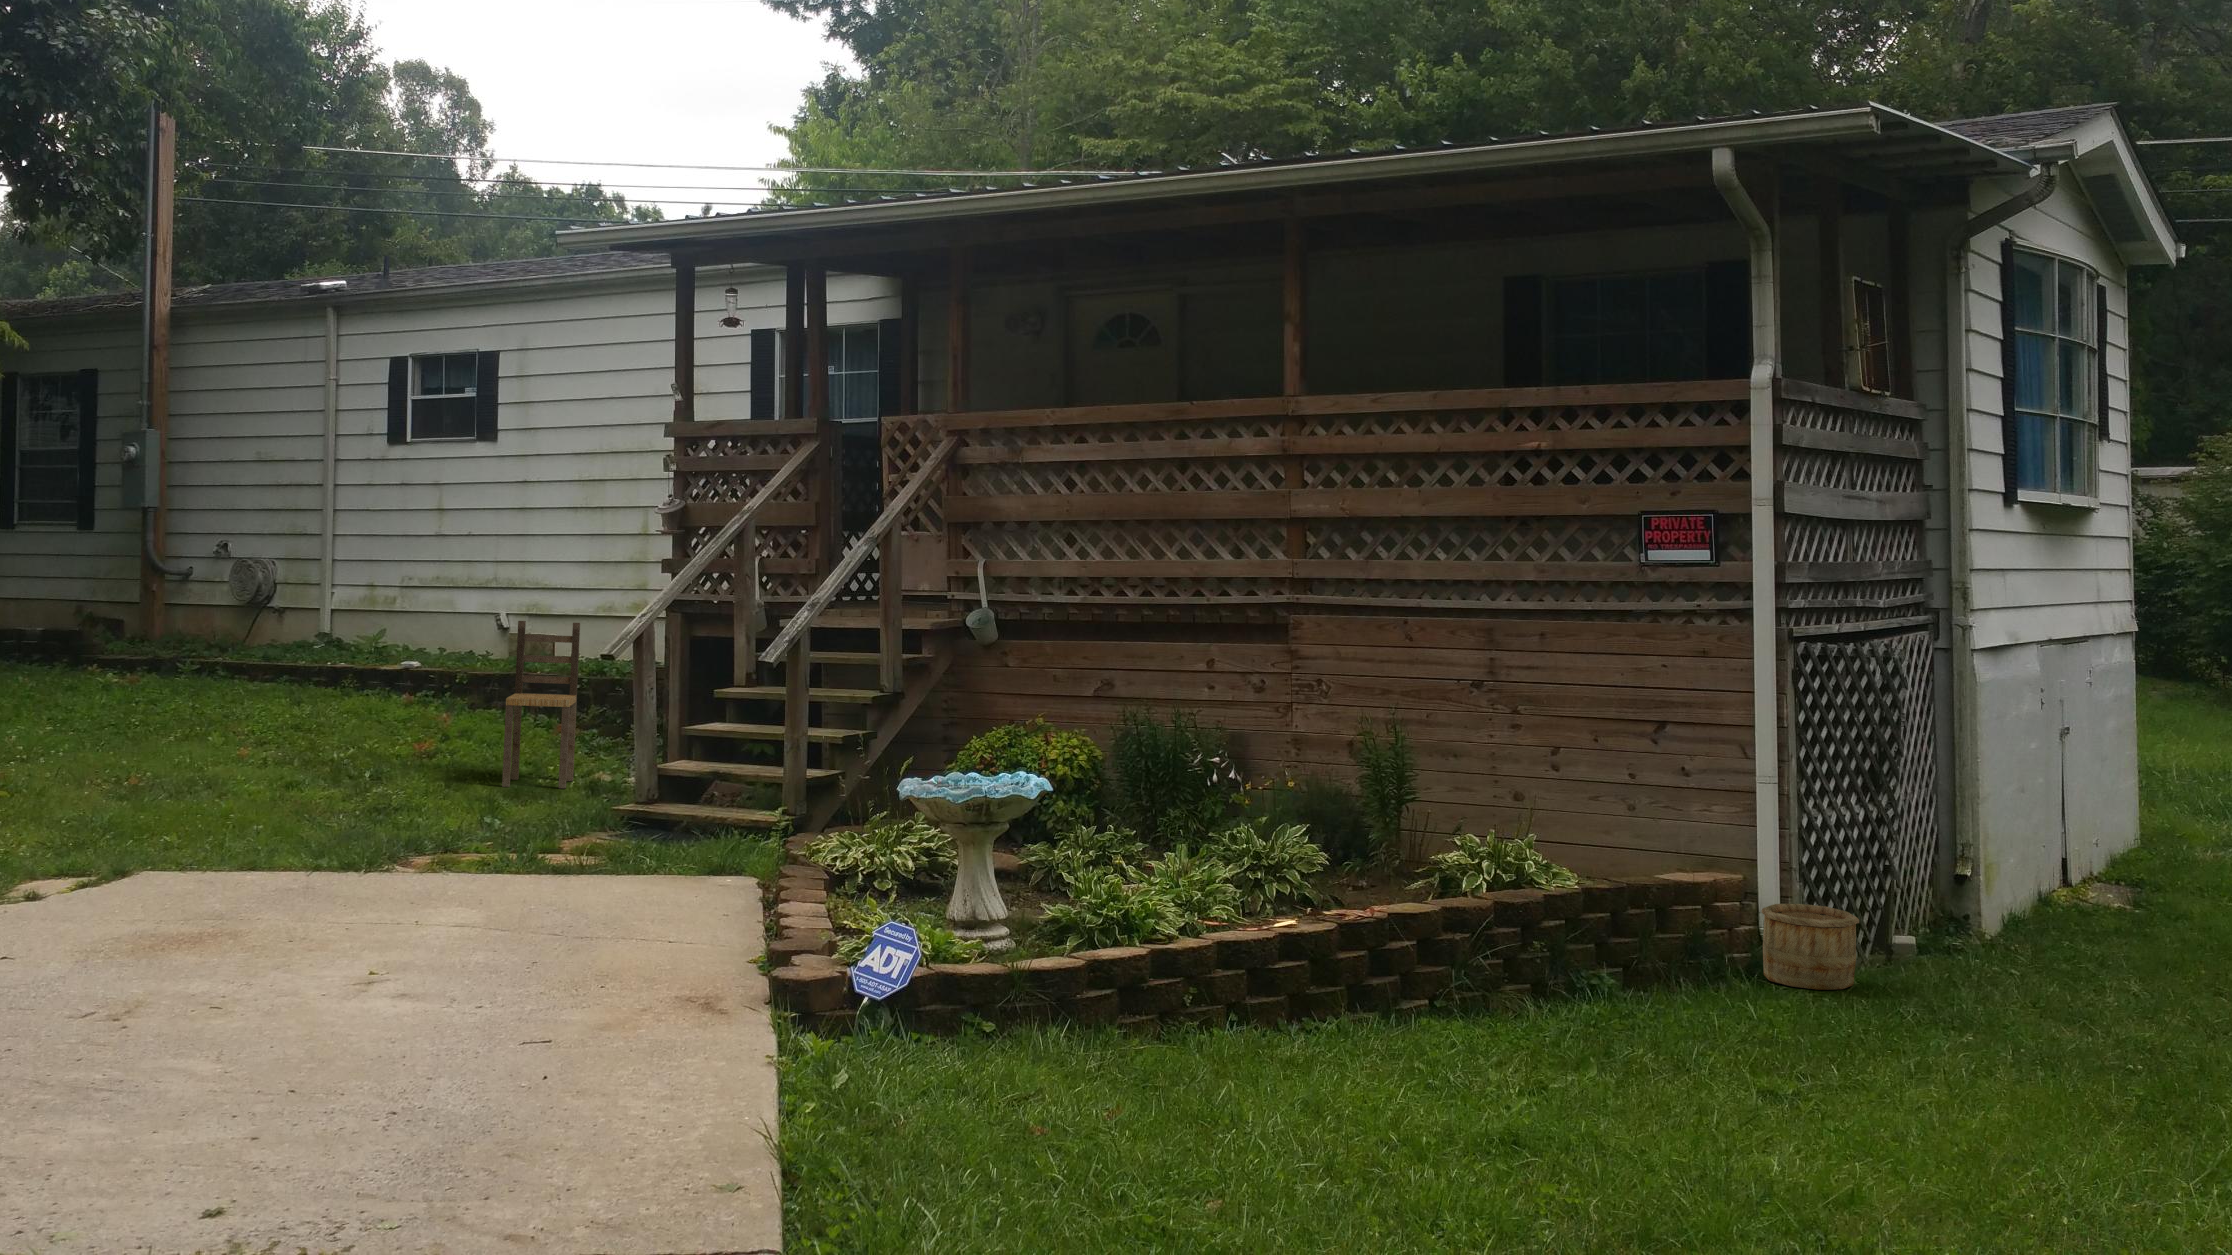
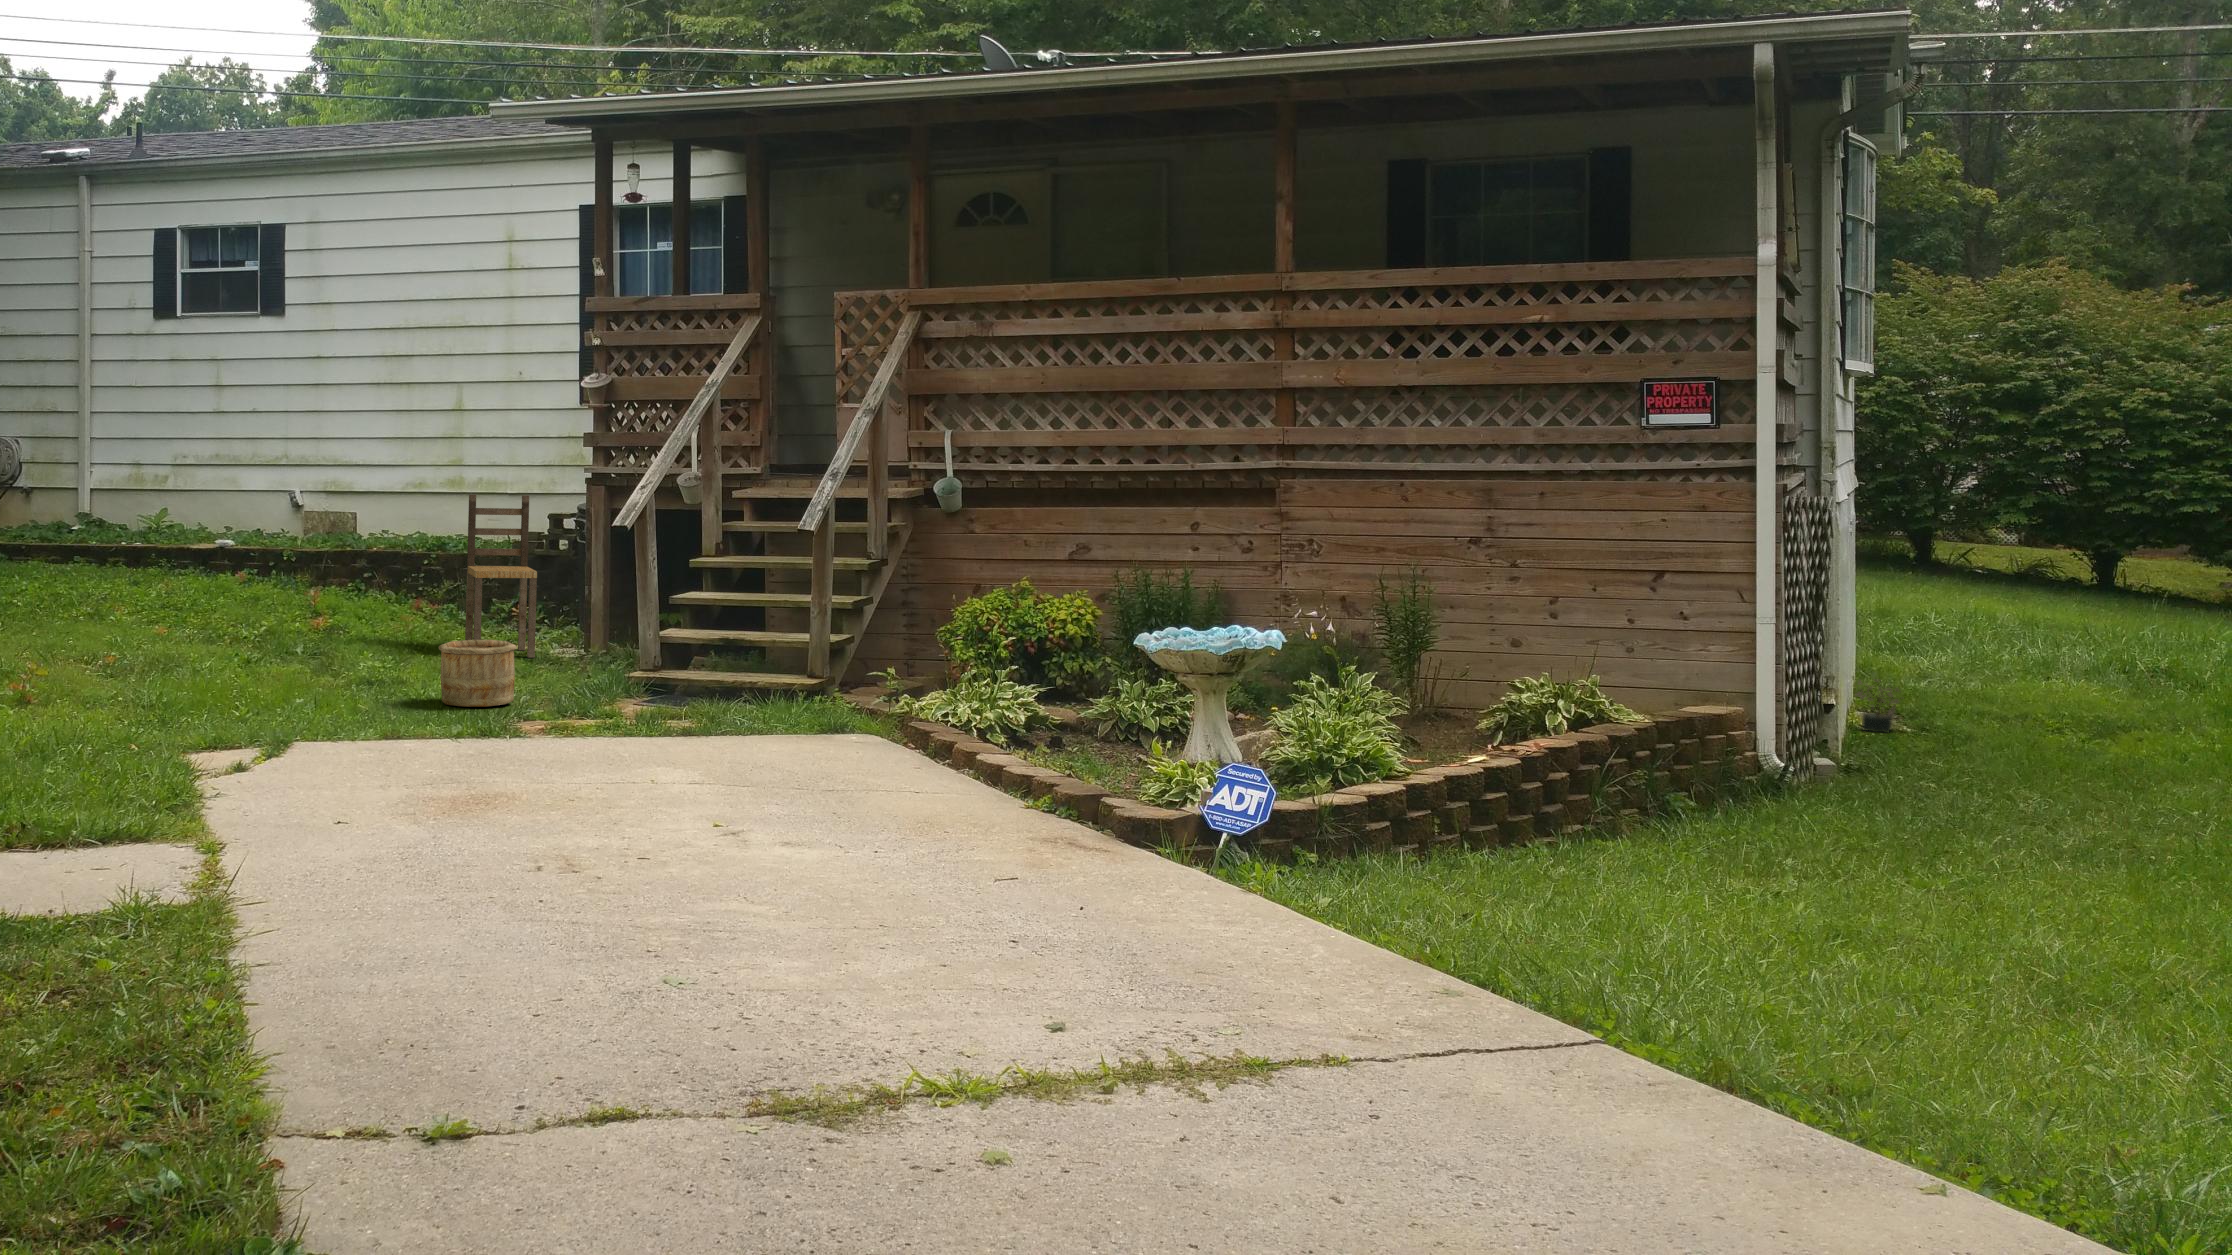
decorative plant: none [2009,857,2065,922] -> present [1855,679,1898,733]
wooden bucket: present [1761,904,1859,990] -> present [439,640,516,707]

